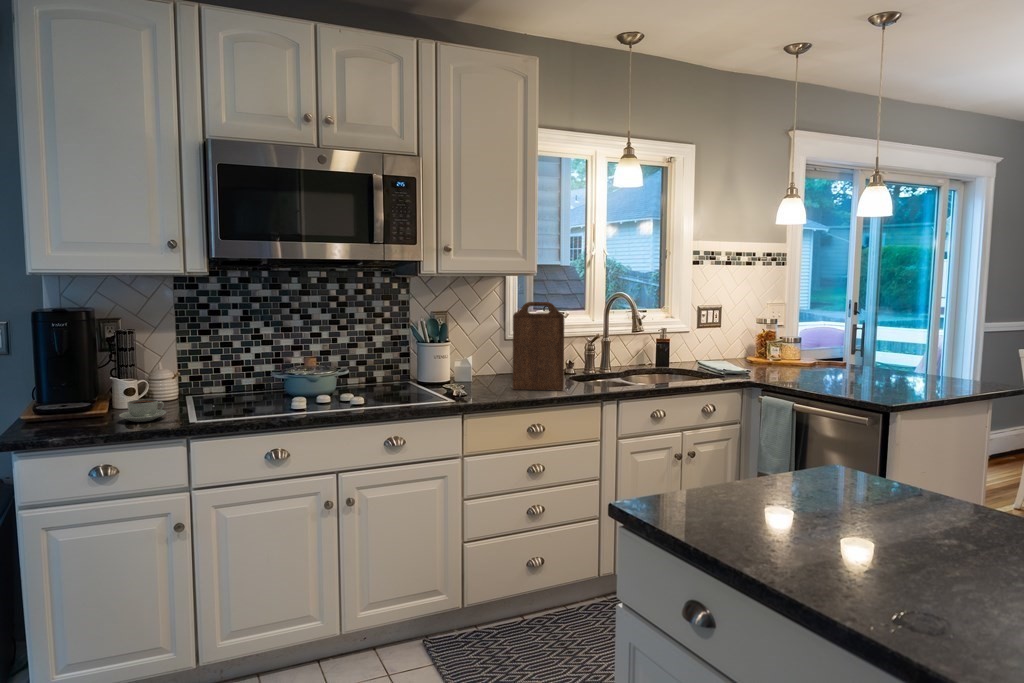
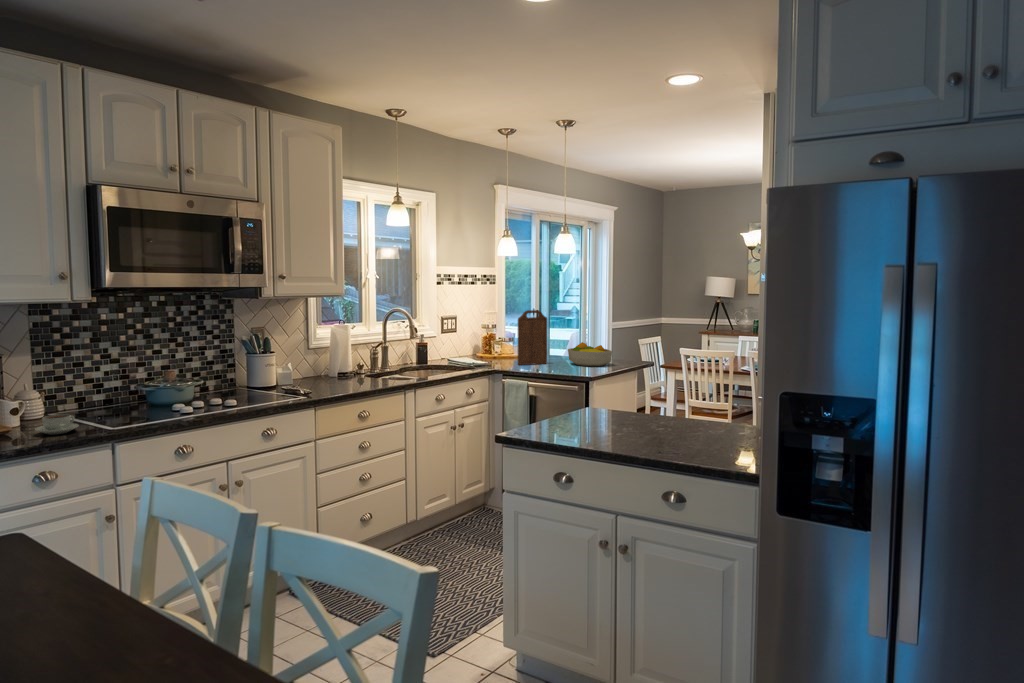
cutting board: present [513,302,564,391] -> present [518,310,547,365]
fruit bowl: none [878,349,954,389] -> present [568,342,612,366]

